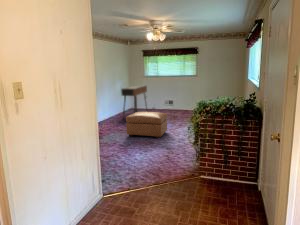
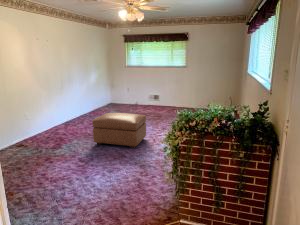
console table: present [121,85,147,113] -> none [95,77,129,118]

